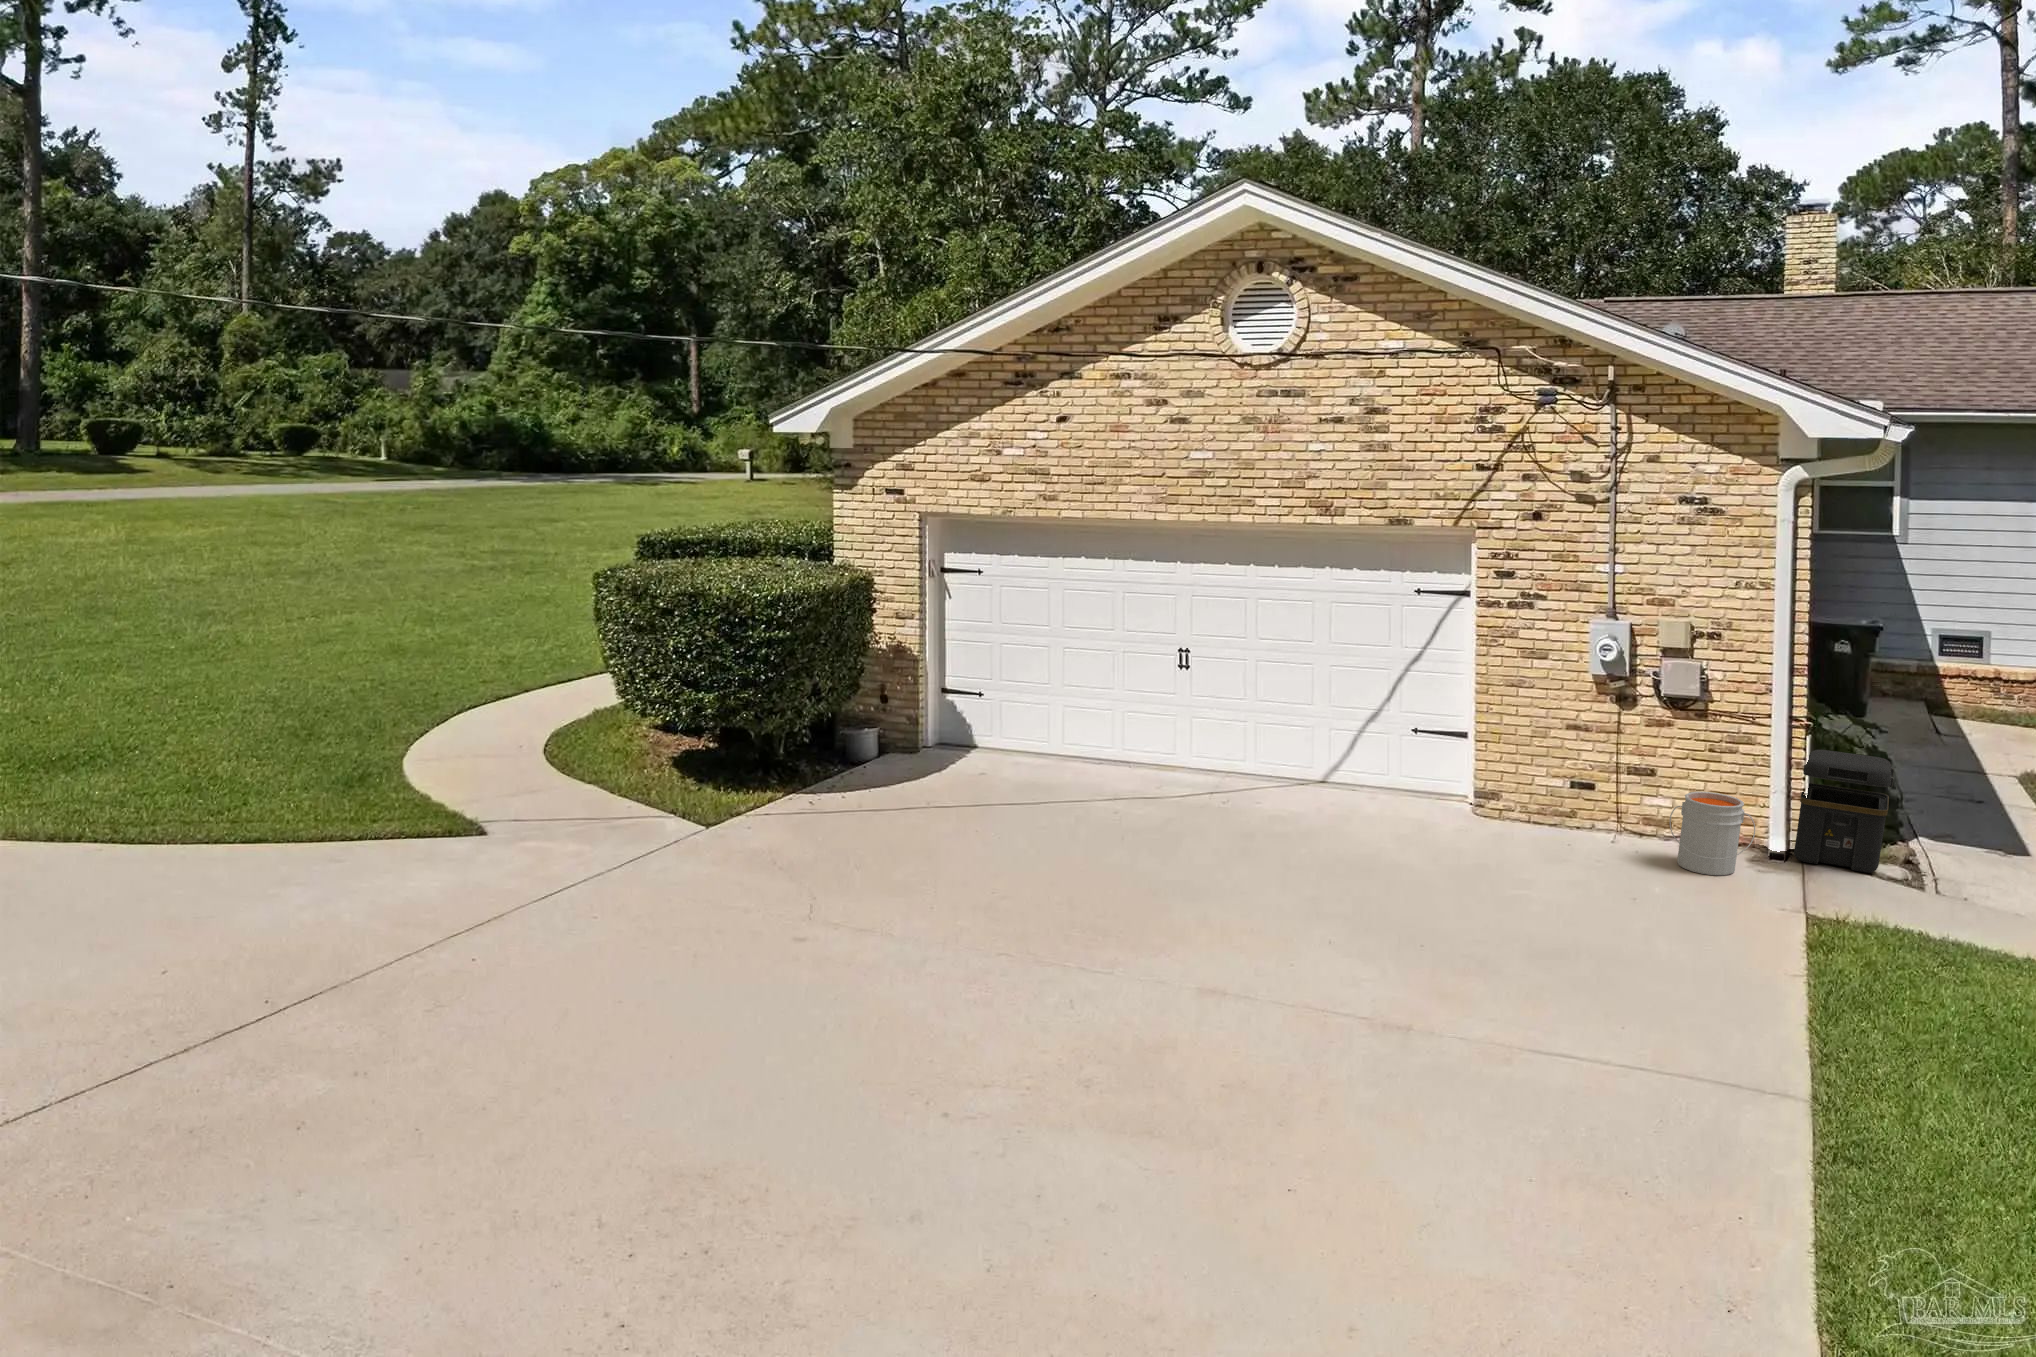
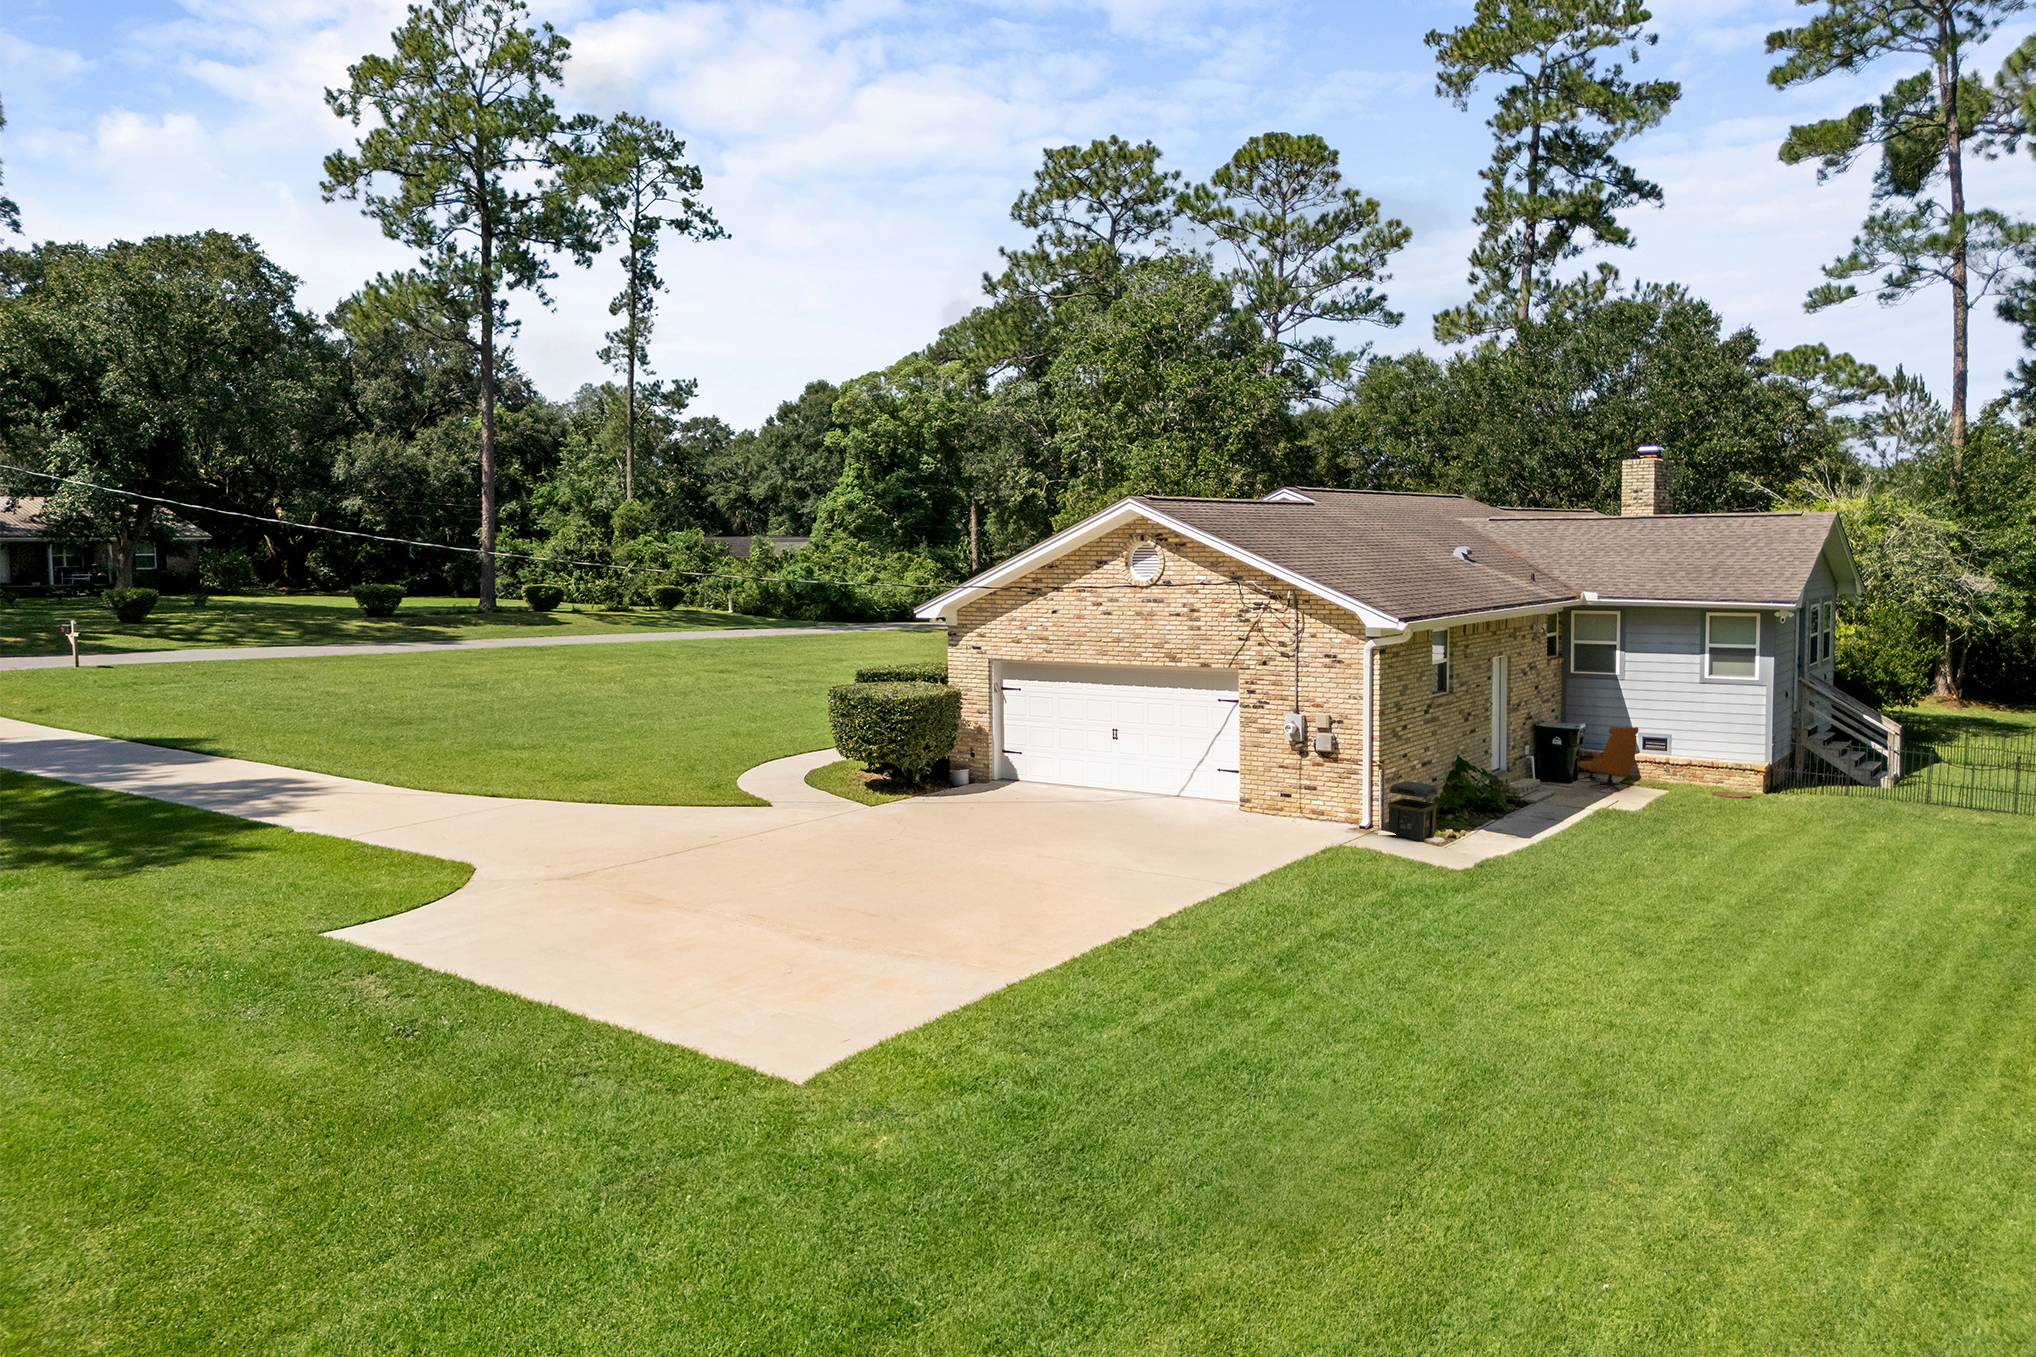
lounge chair: none [1865,624,2008,731] -> present [1577,727,1639,792]
bucket: present [1670,792,1755,875] -> none [1317,799,1355,839]

